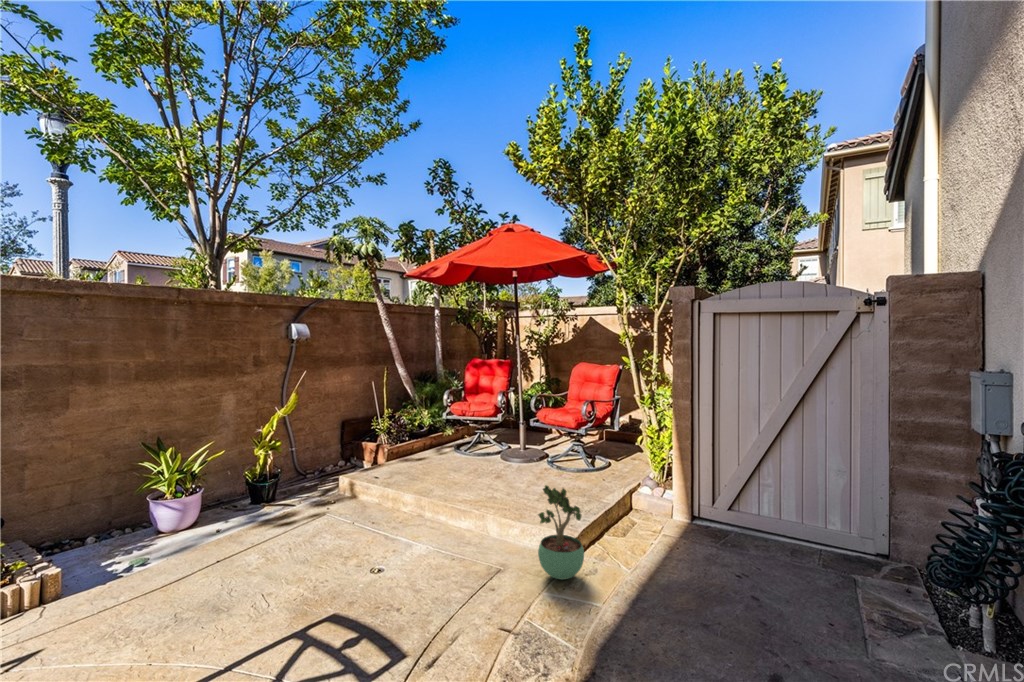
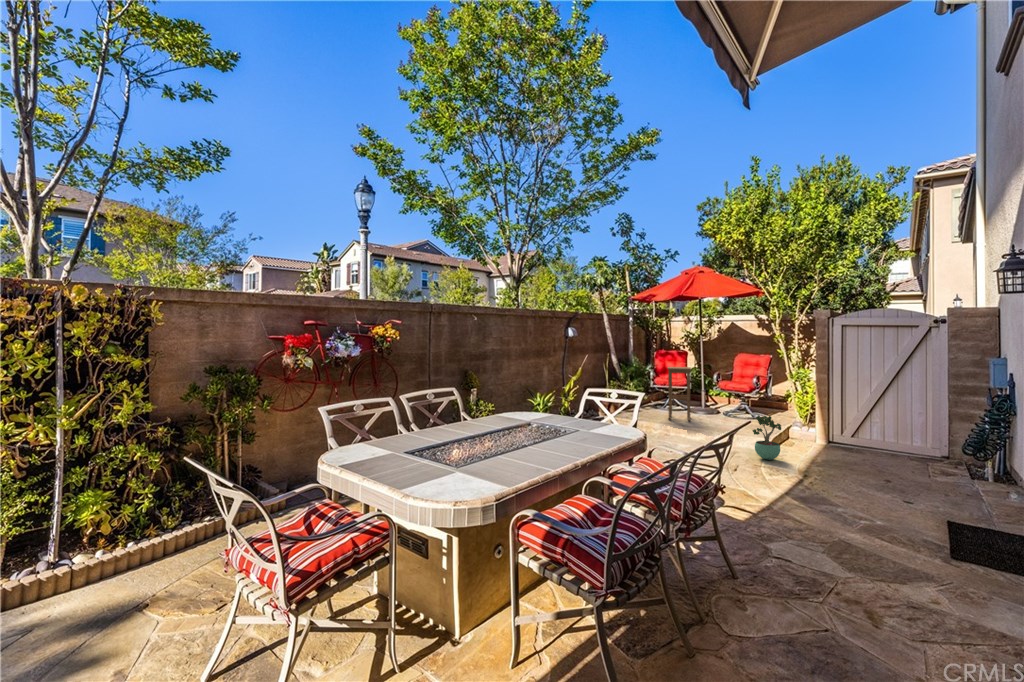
stool: none [448,382,495,476] -> present [668,367,691,421]

